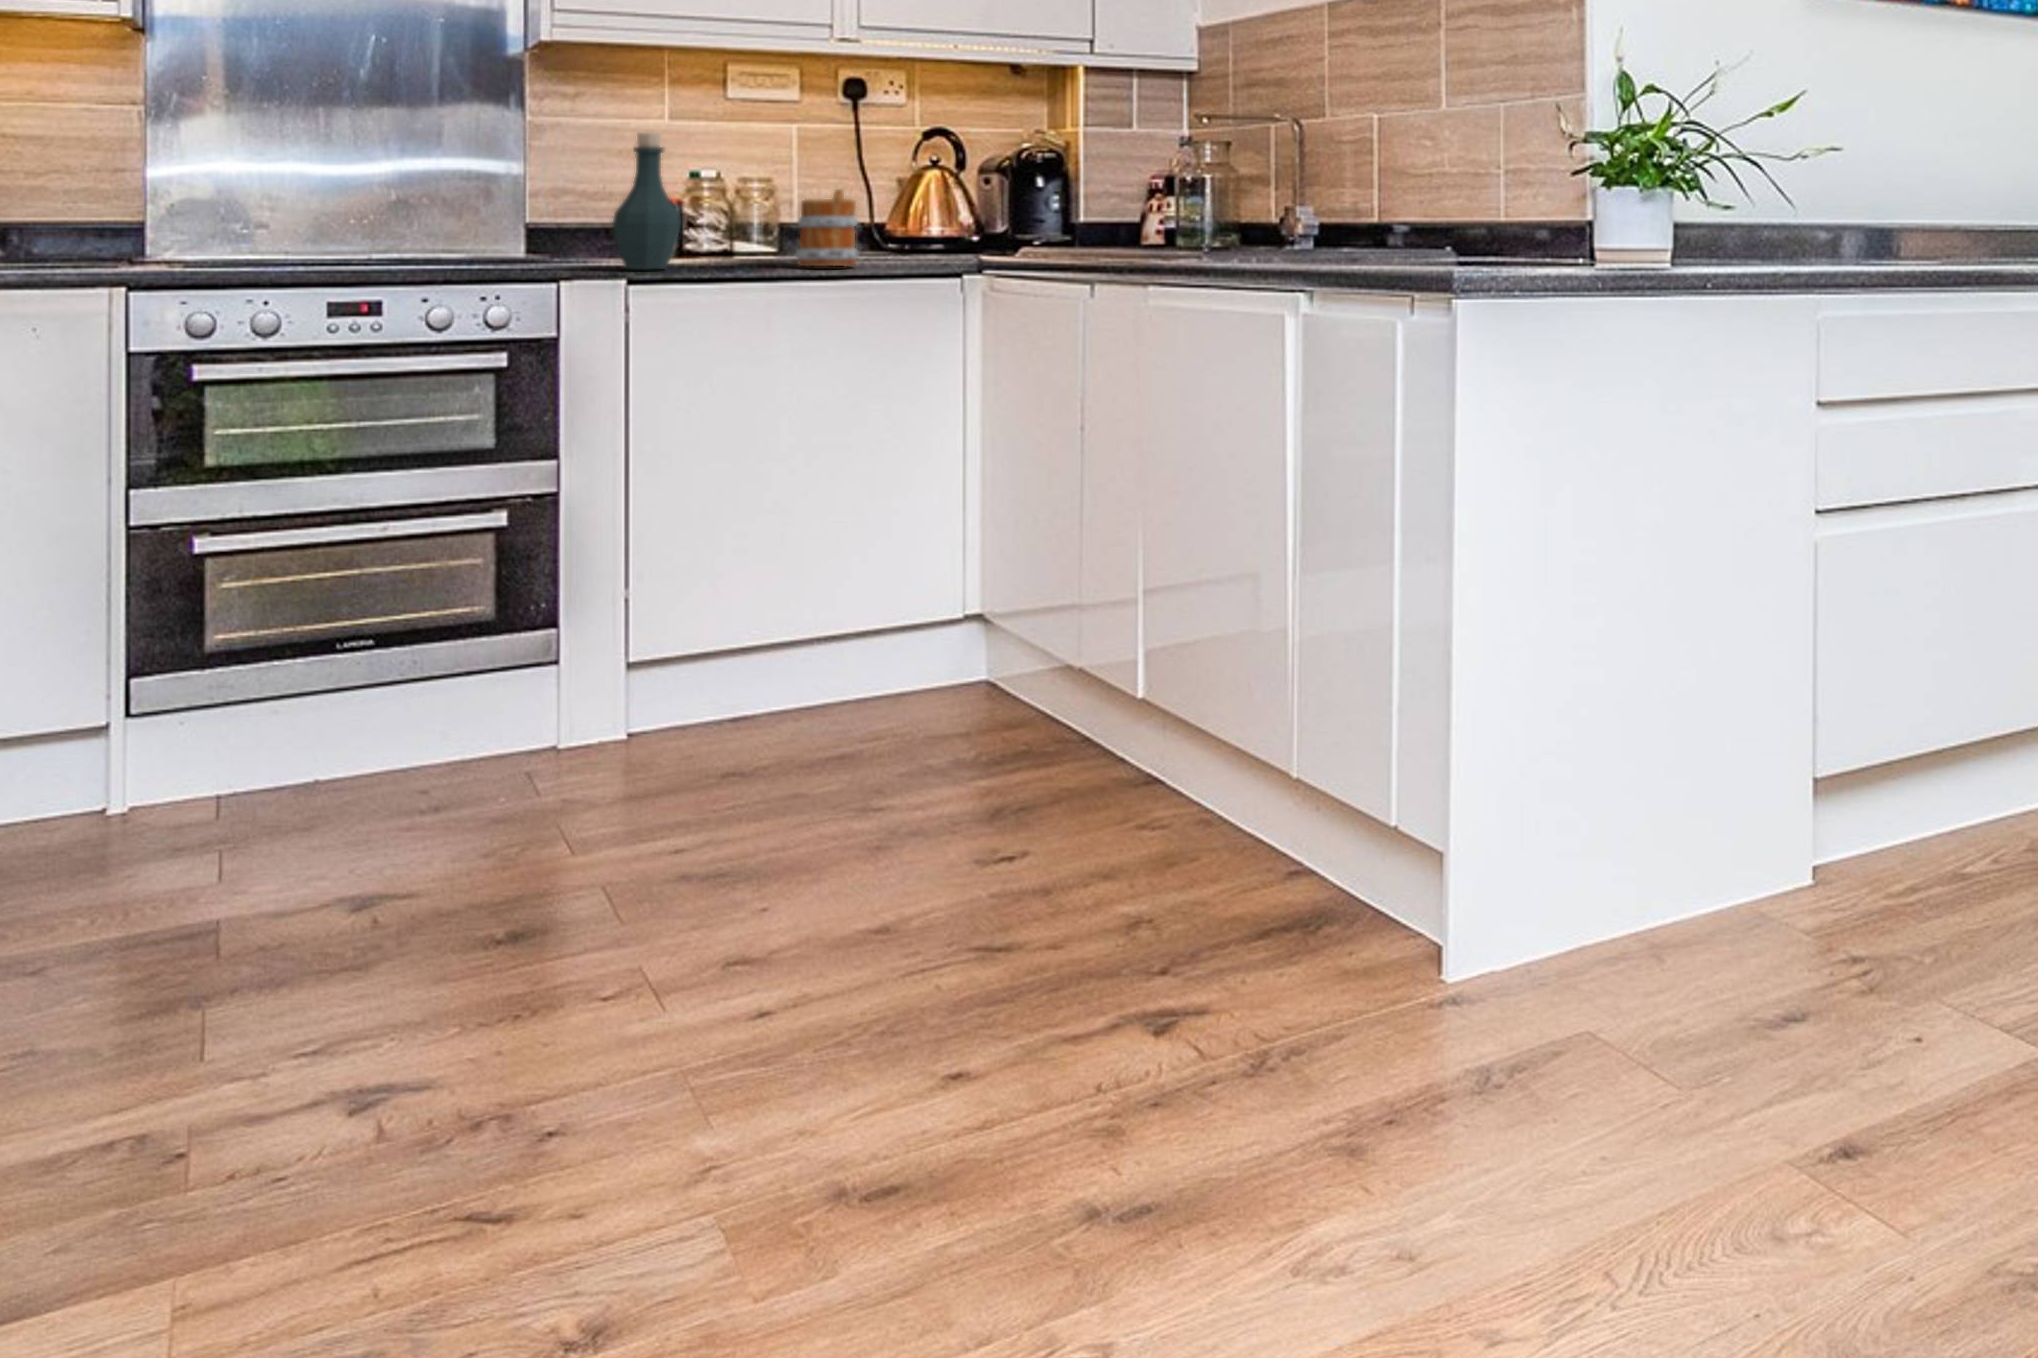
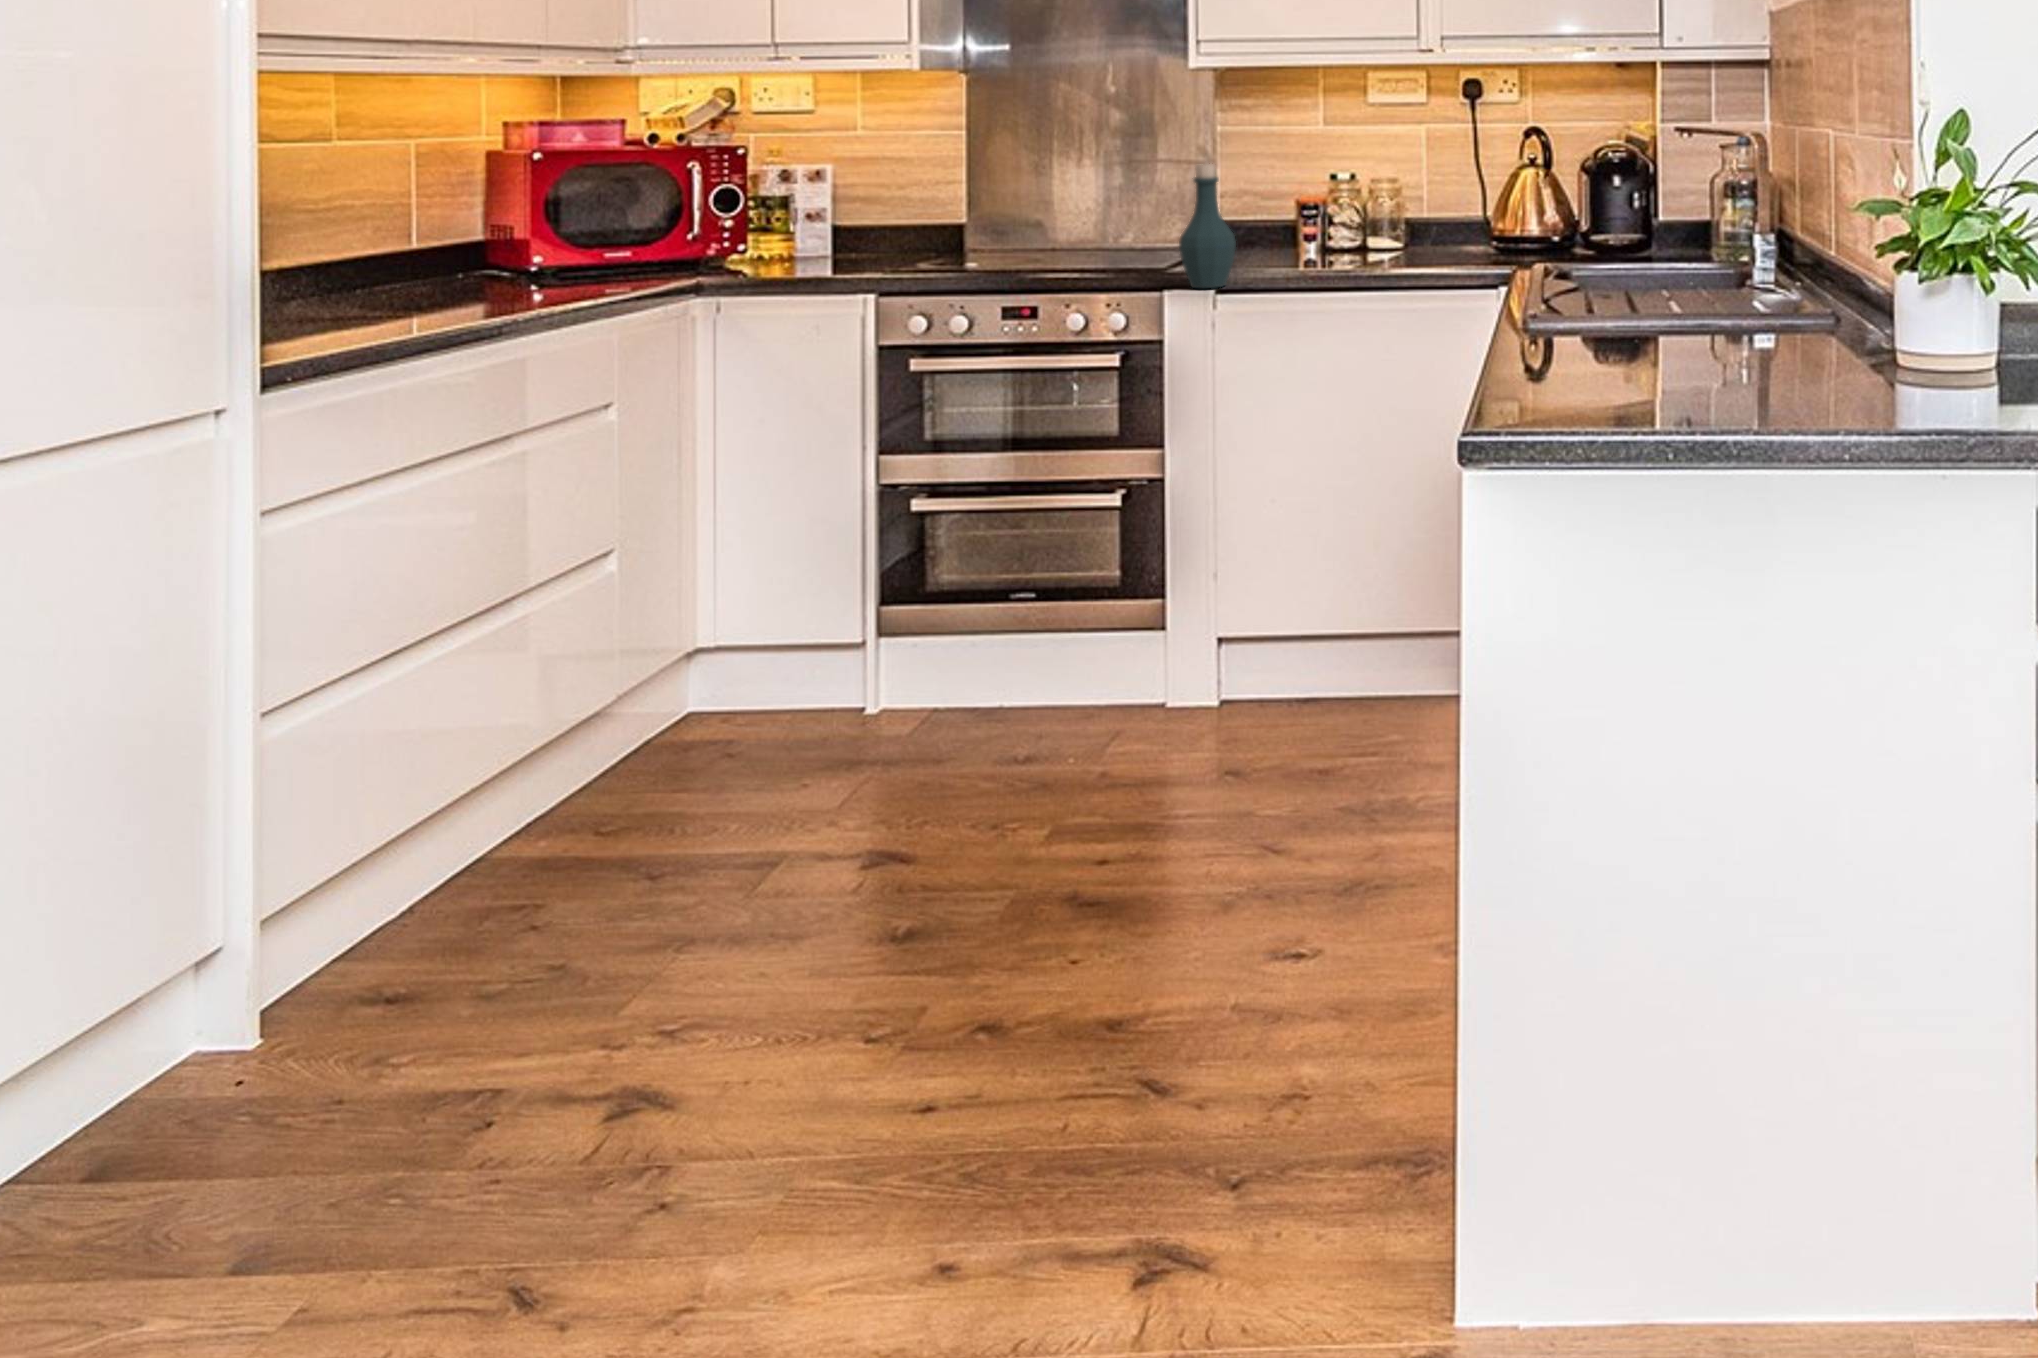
mug: present [796,189,858,266] -> none [1328,207,1387,285]

